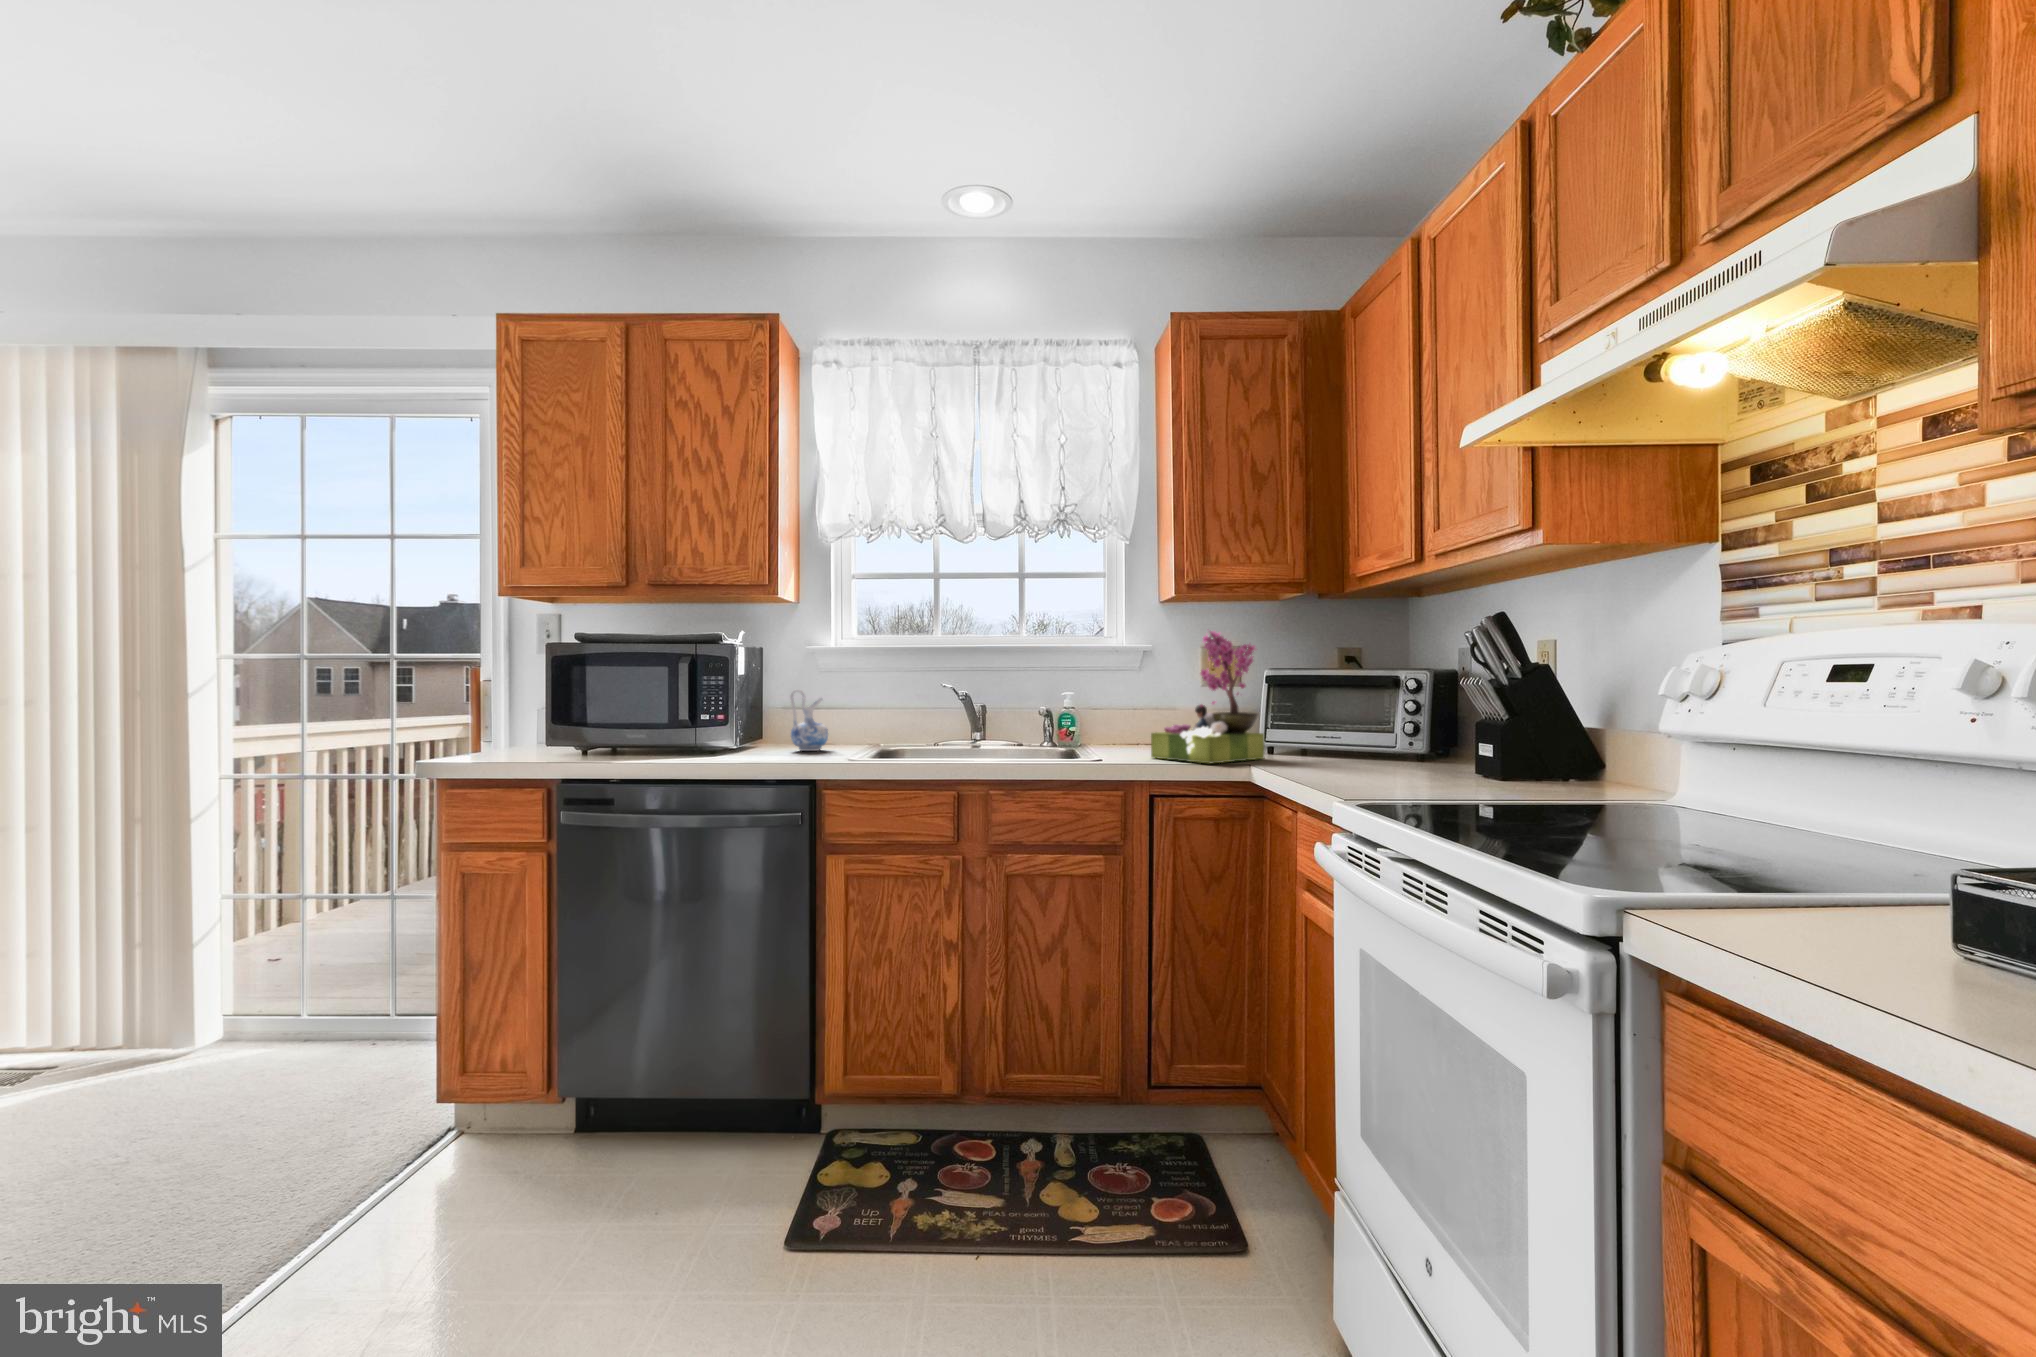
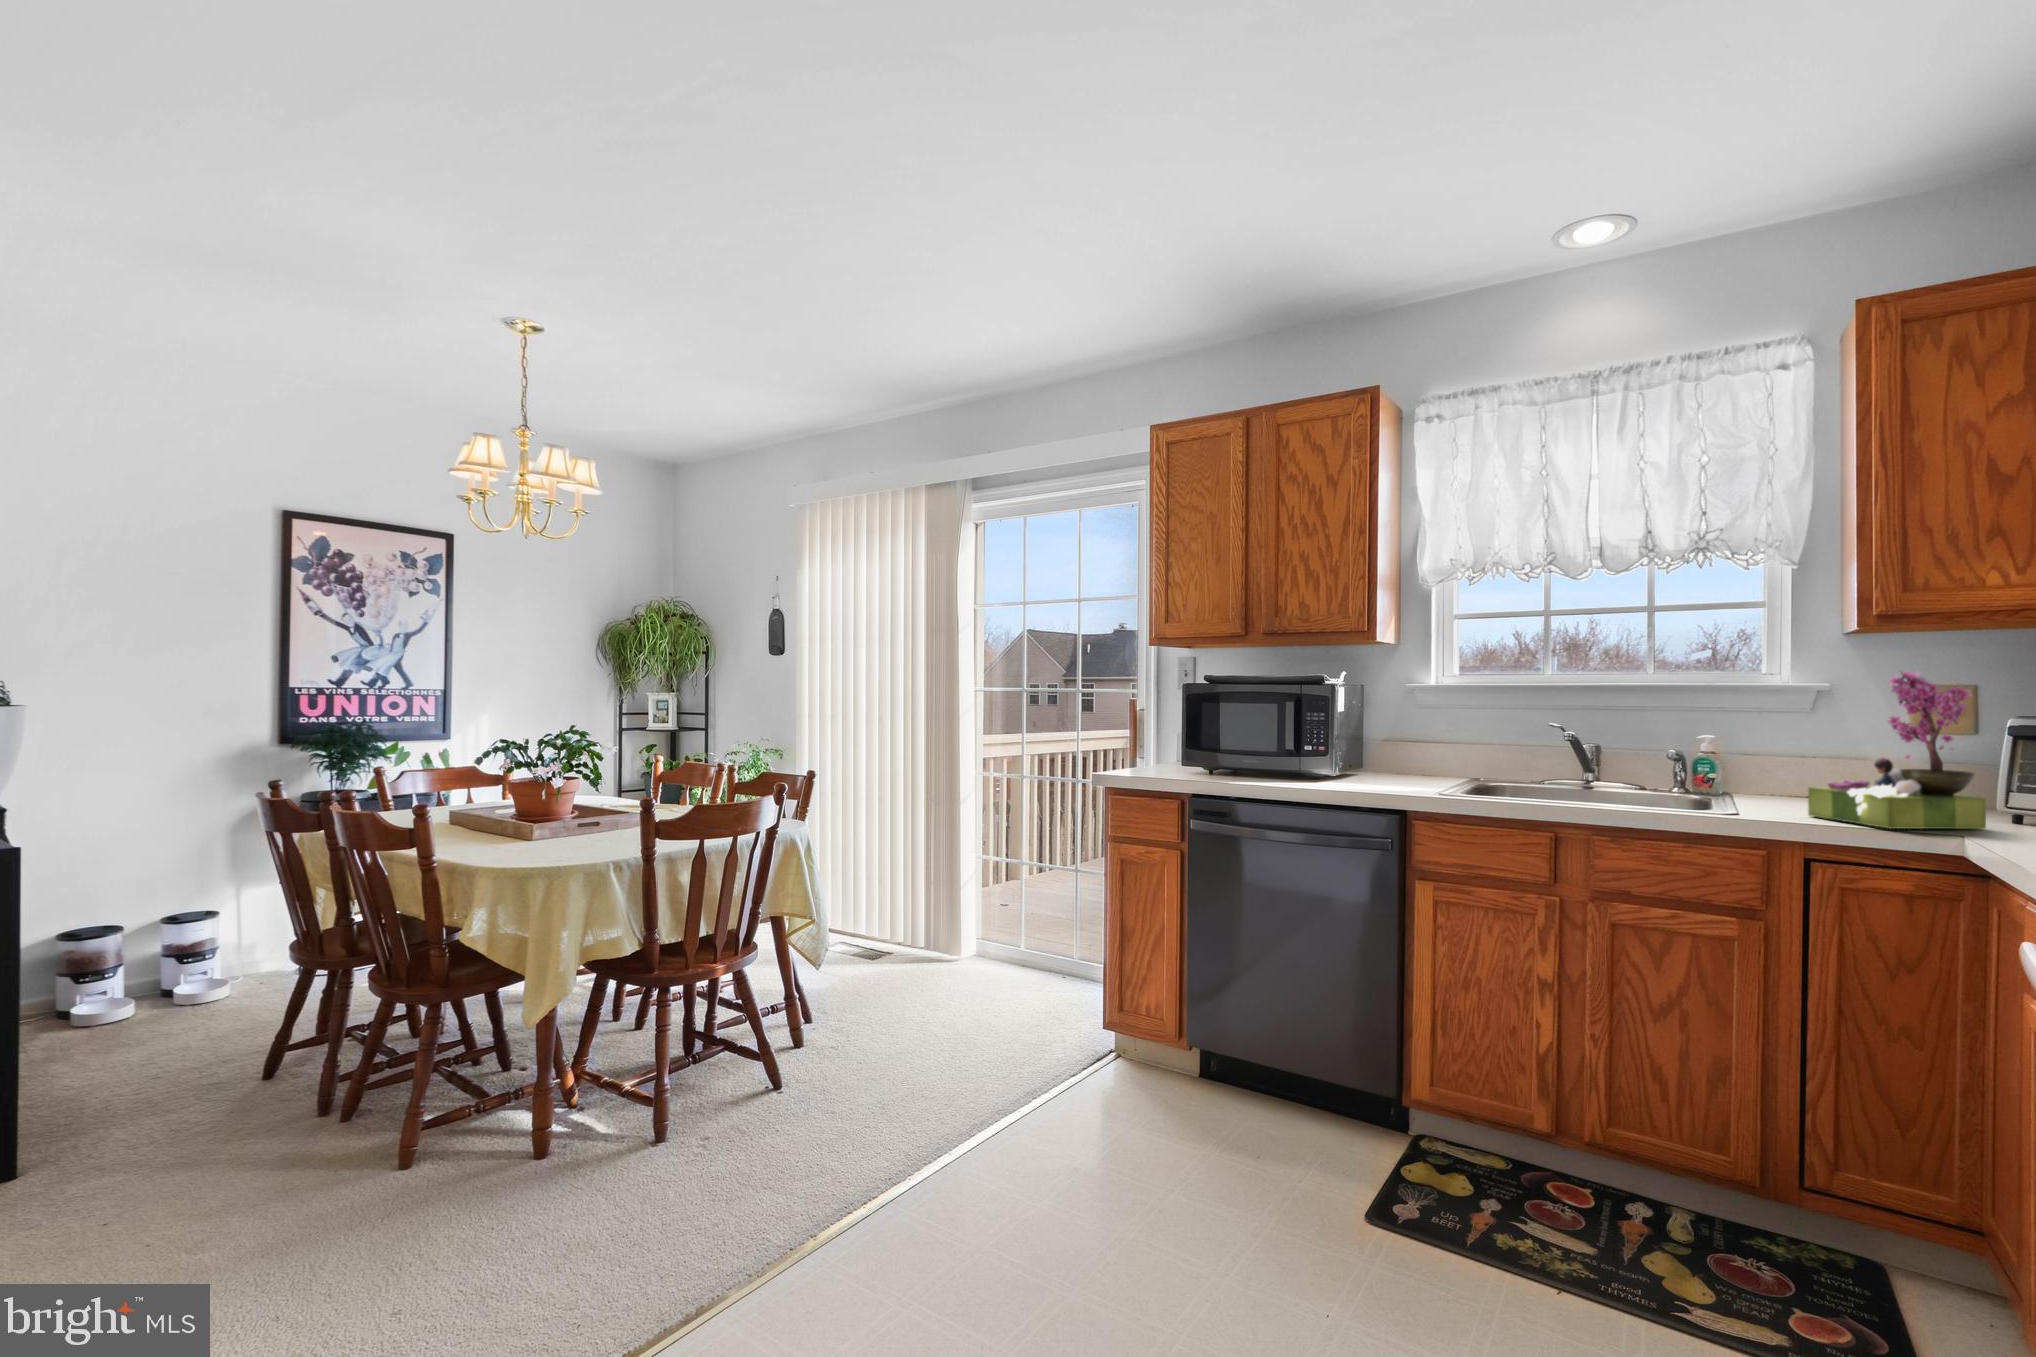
ceramic pitcher: present [790,689,828,751] -> none [1389,724,1425,782]

